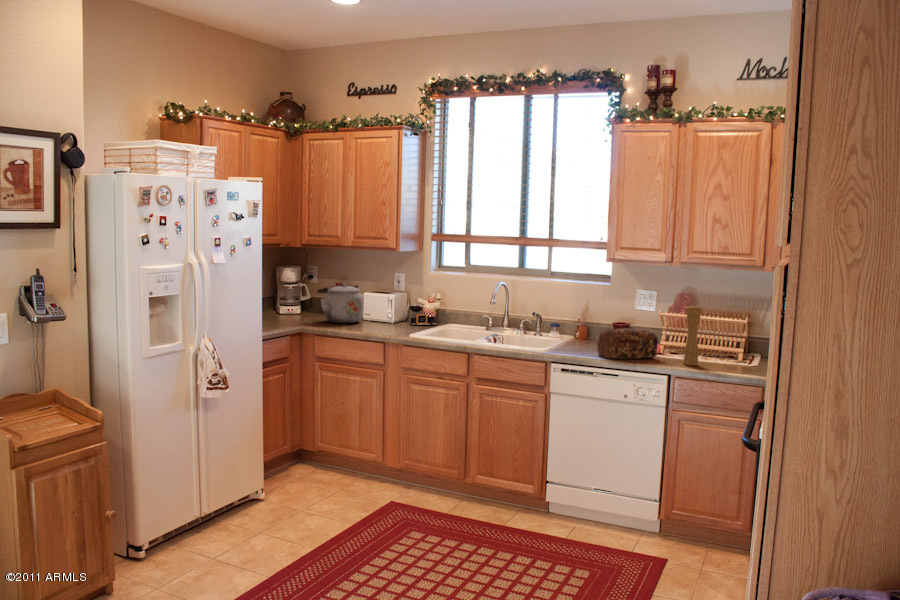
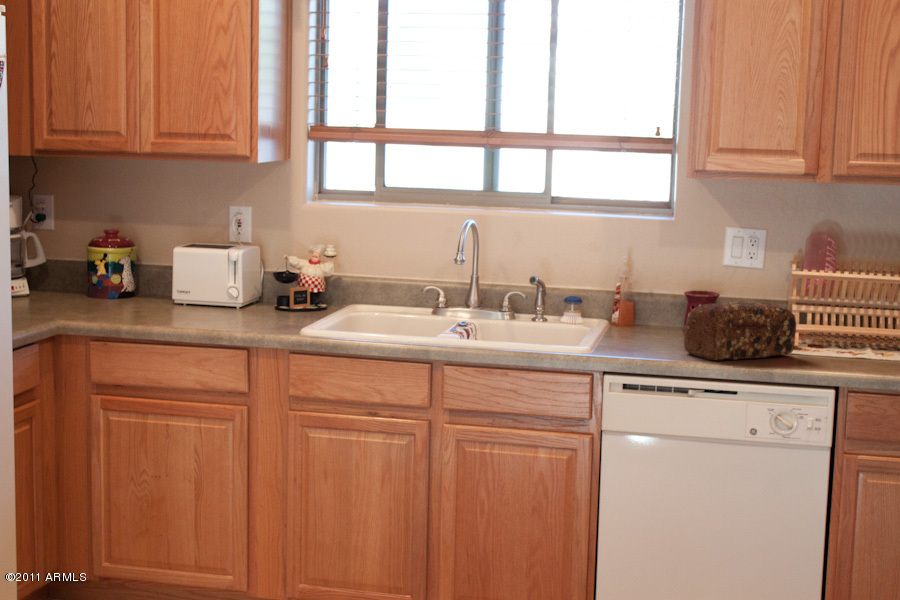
kettle: present [317,284,364,323] -> none [76,230,176,312]
pepper mill: present [683,305,702,366] -> none [849,253,884,366]

